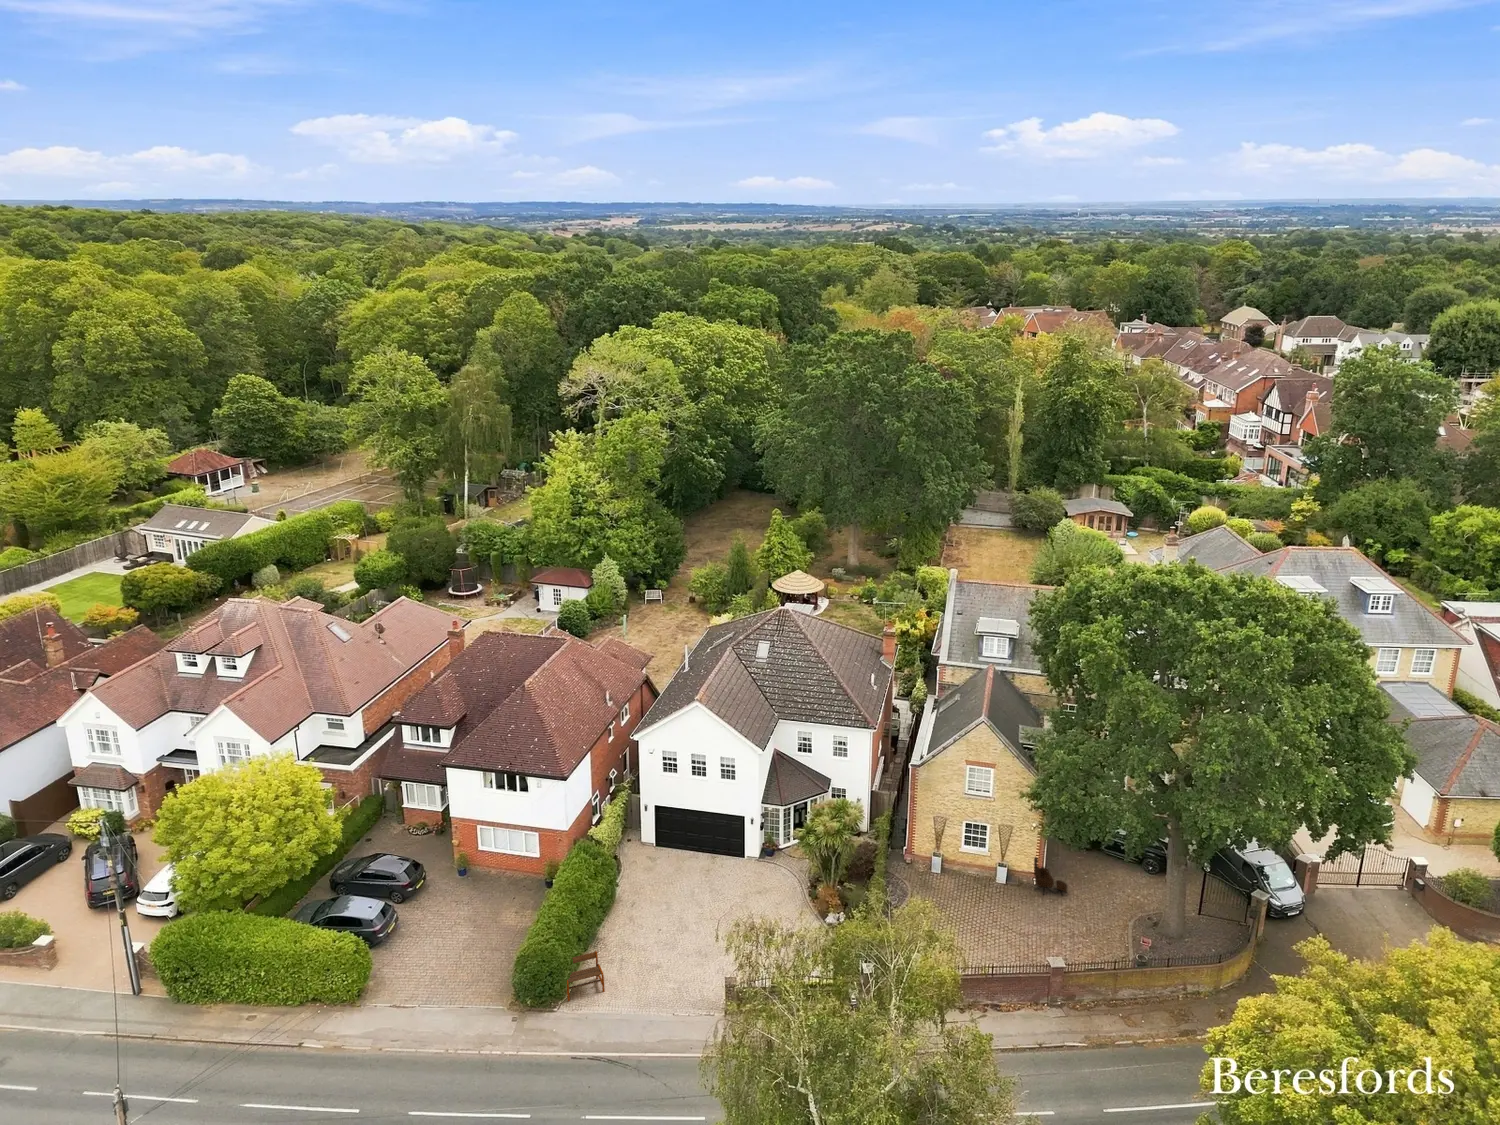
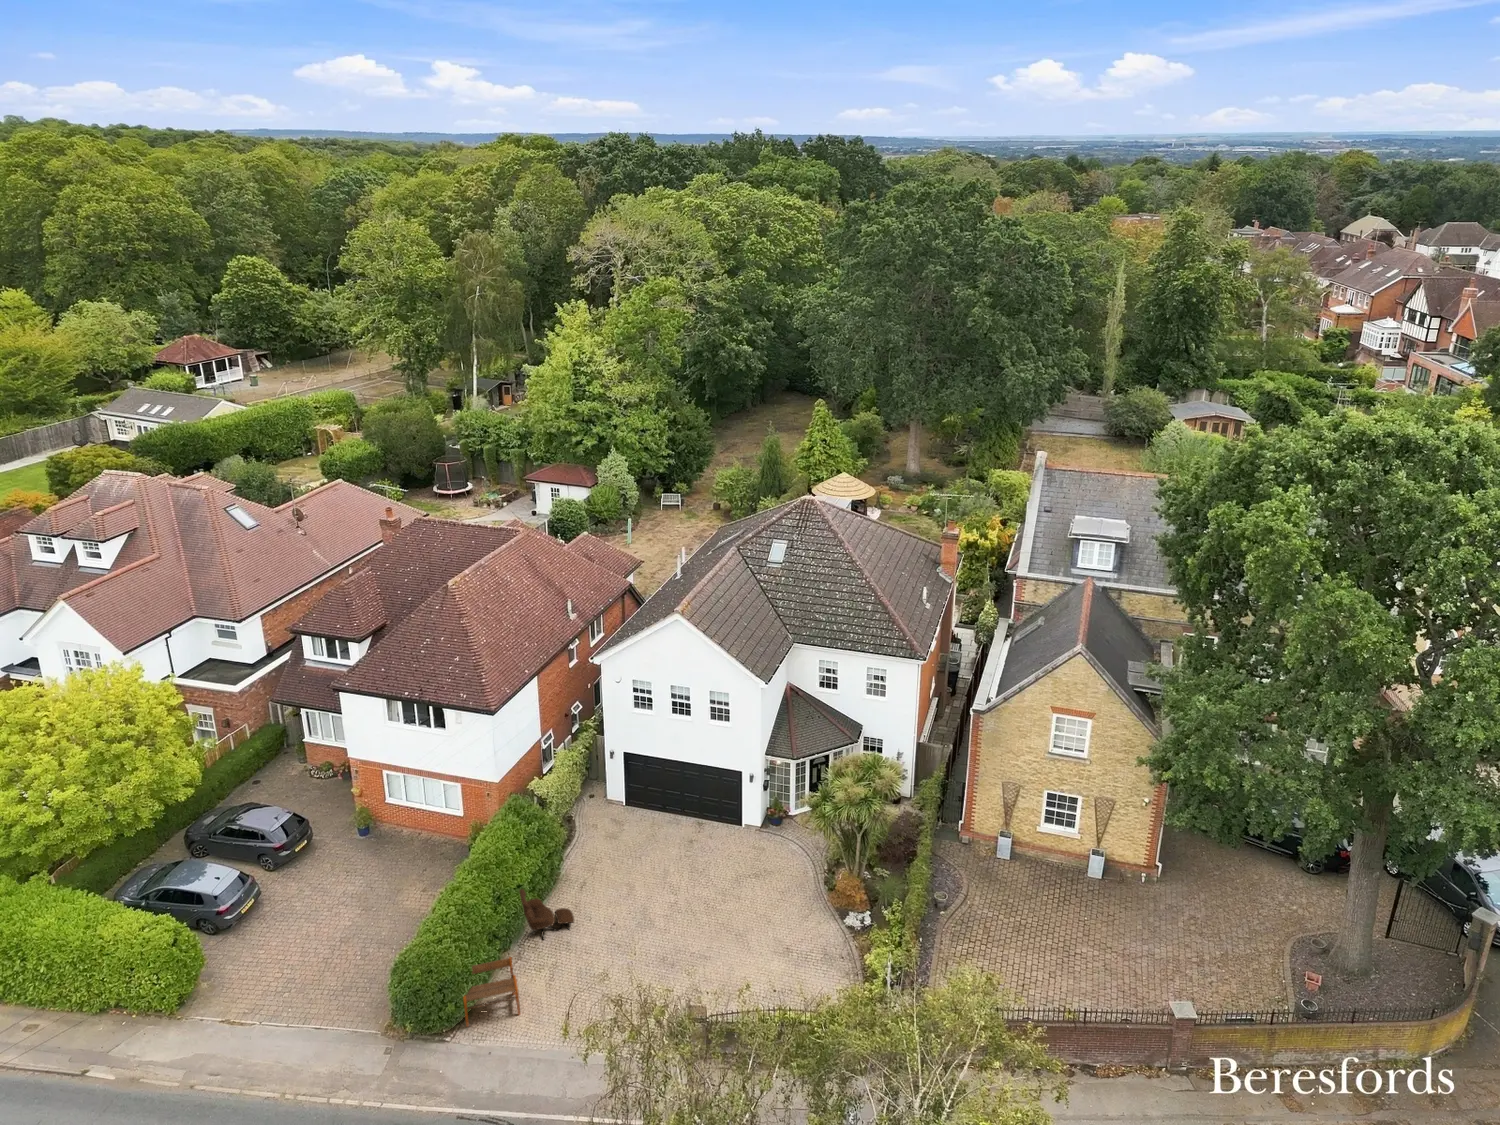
lounge chair: present [1034,857,1068,892] -> present [520,889,574,939]

